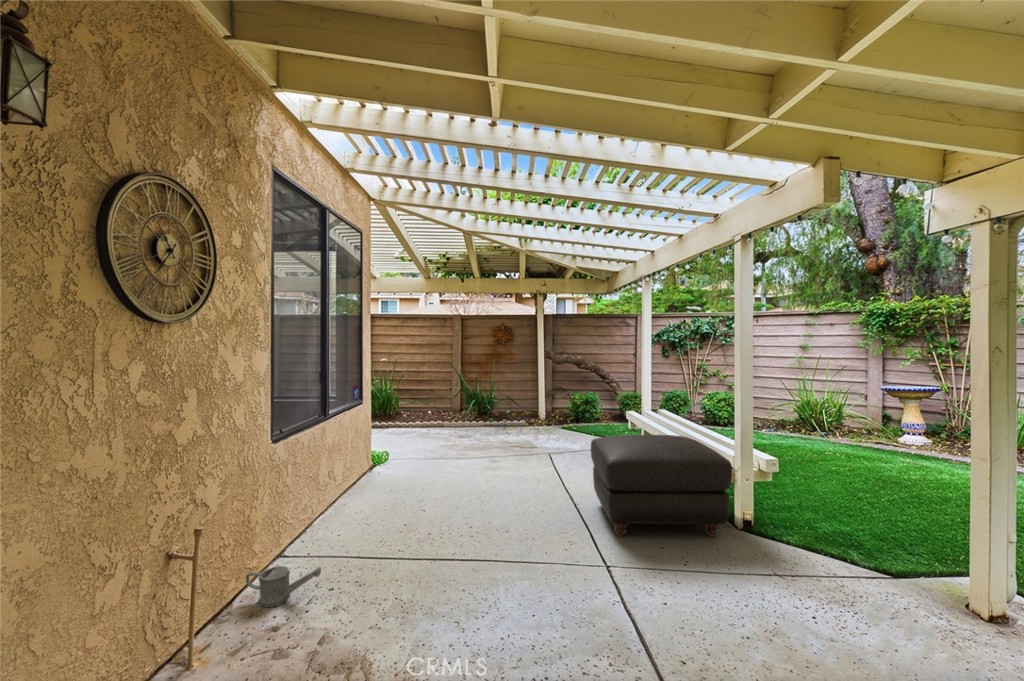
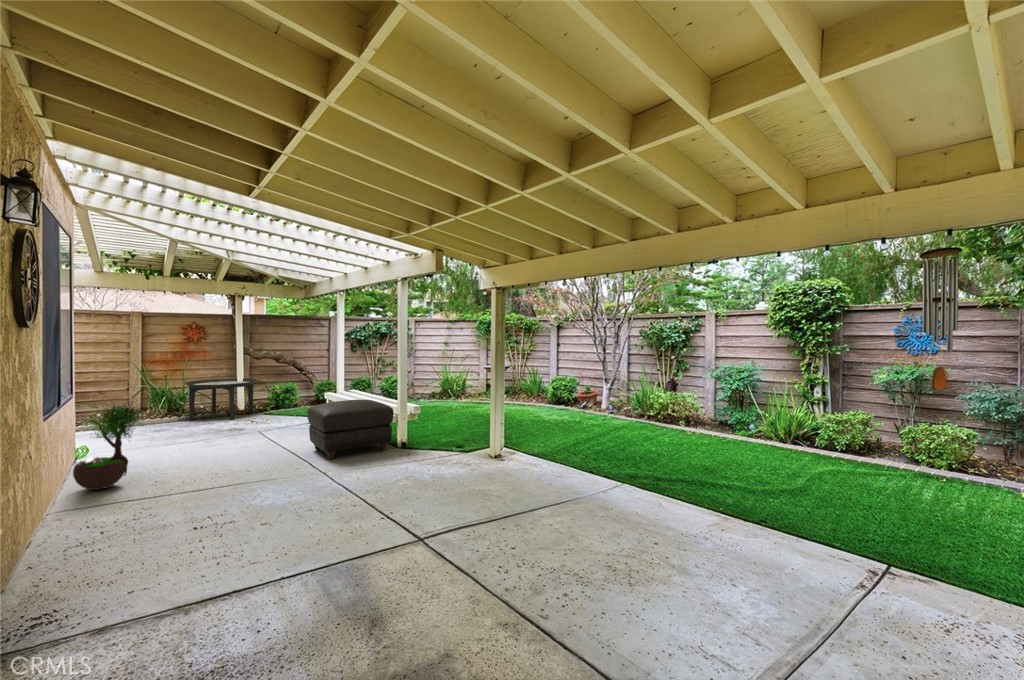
round table: none [490,383,556,431] -> present [185,378,257,421]
potted tree: none [326,407,391,518] -> present [73,402,142,490]
watering can: present [246,566,321,607] -> none [64,498,131,530]

